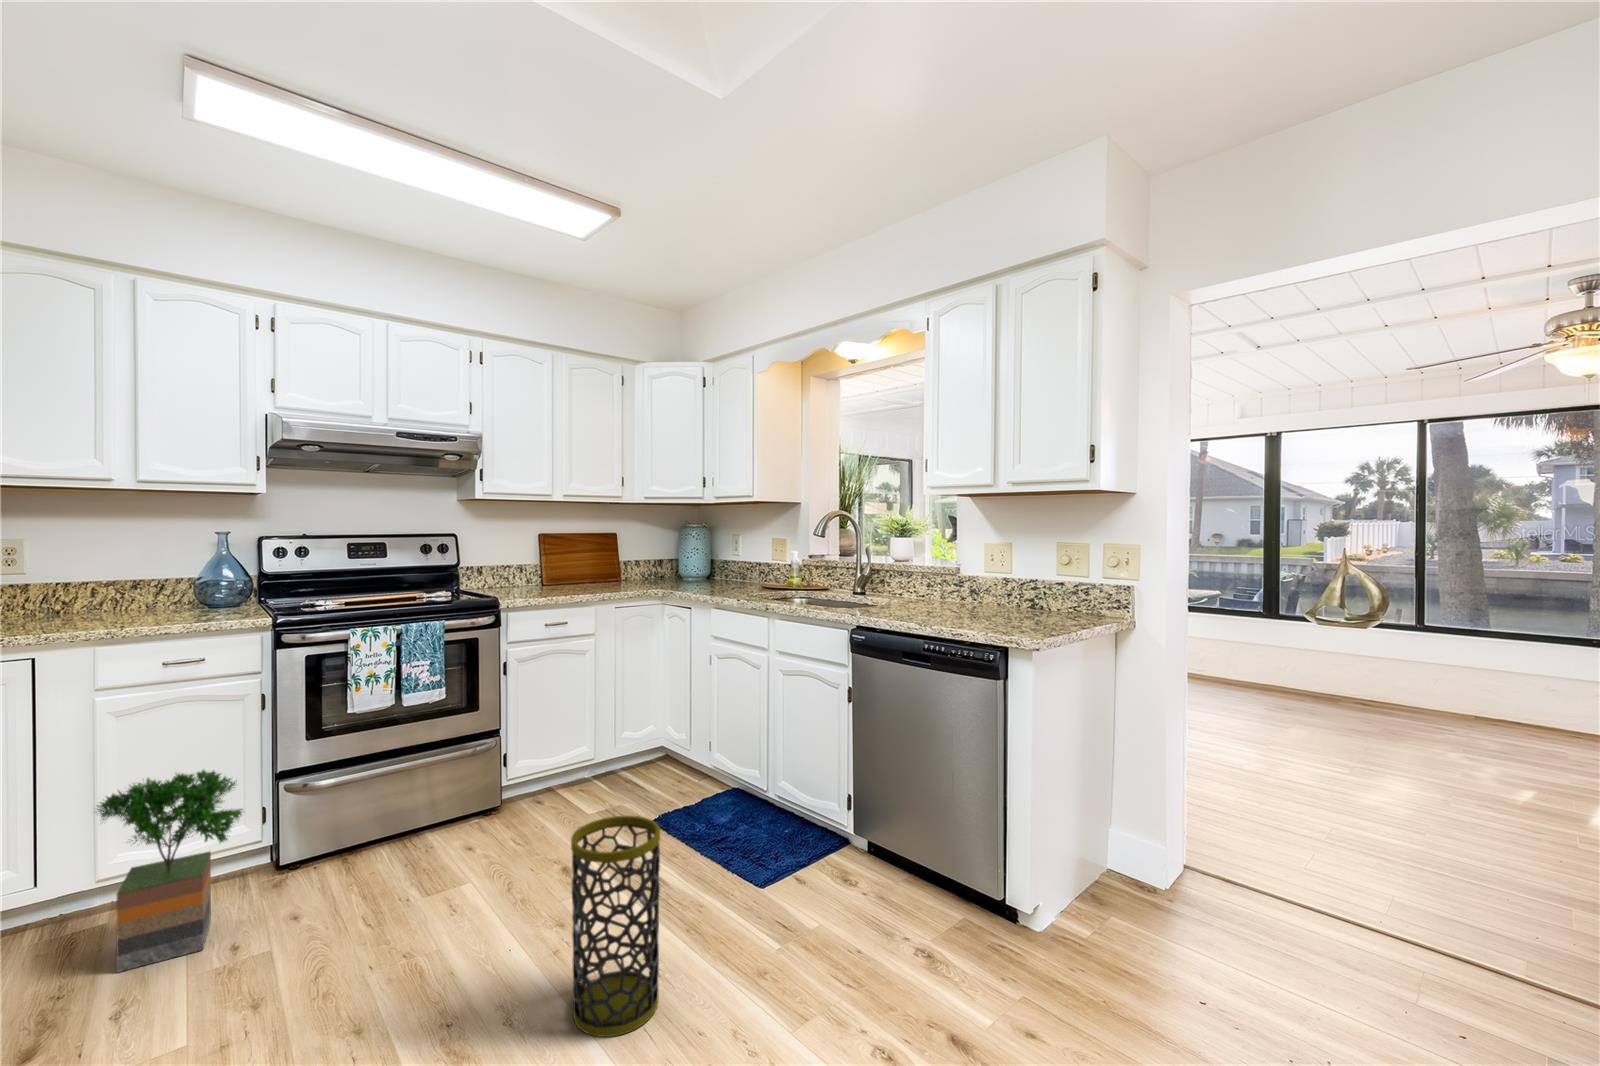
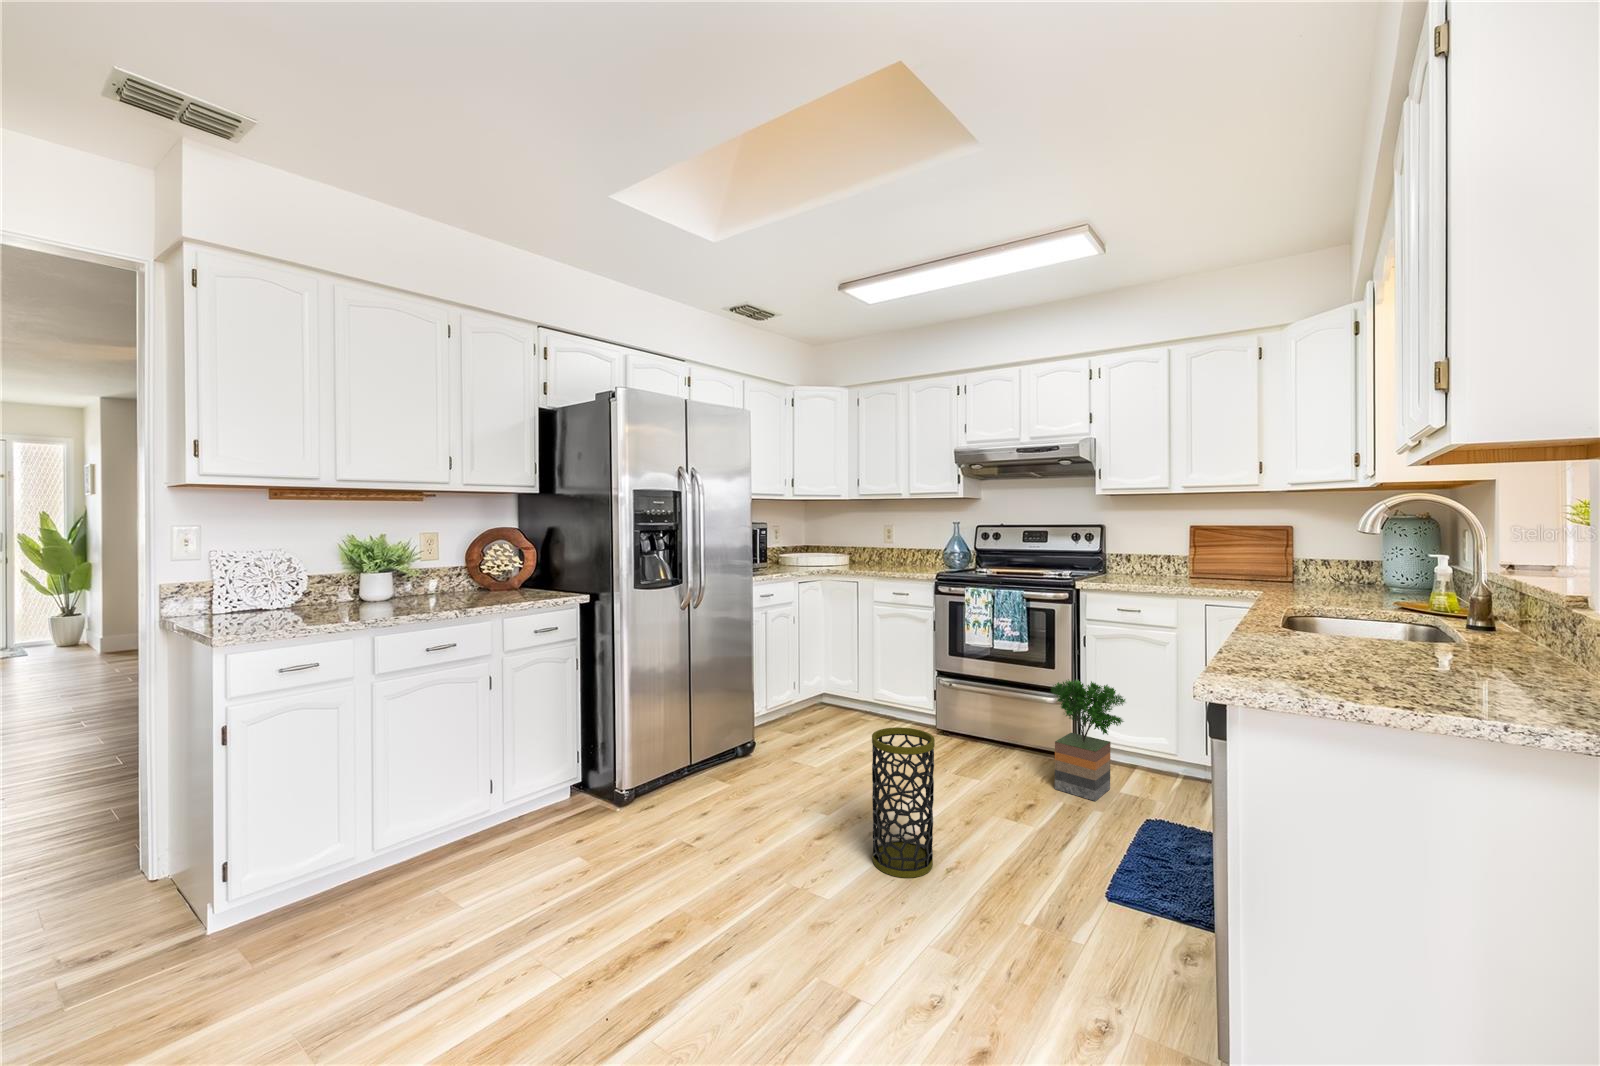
potted tree: present [96,770,243,972] -> present [1053,679,1125,801]

